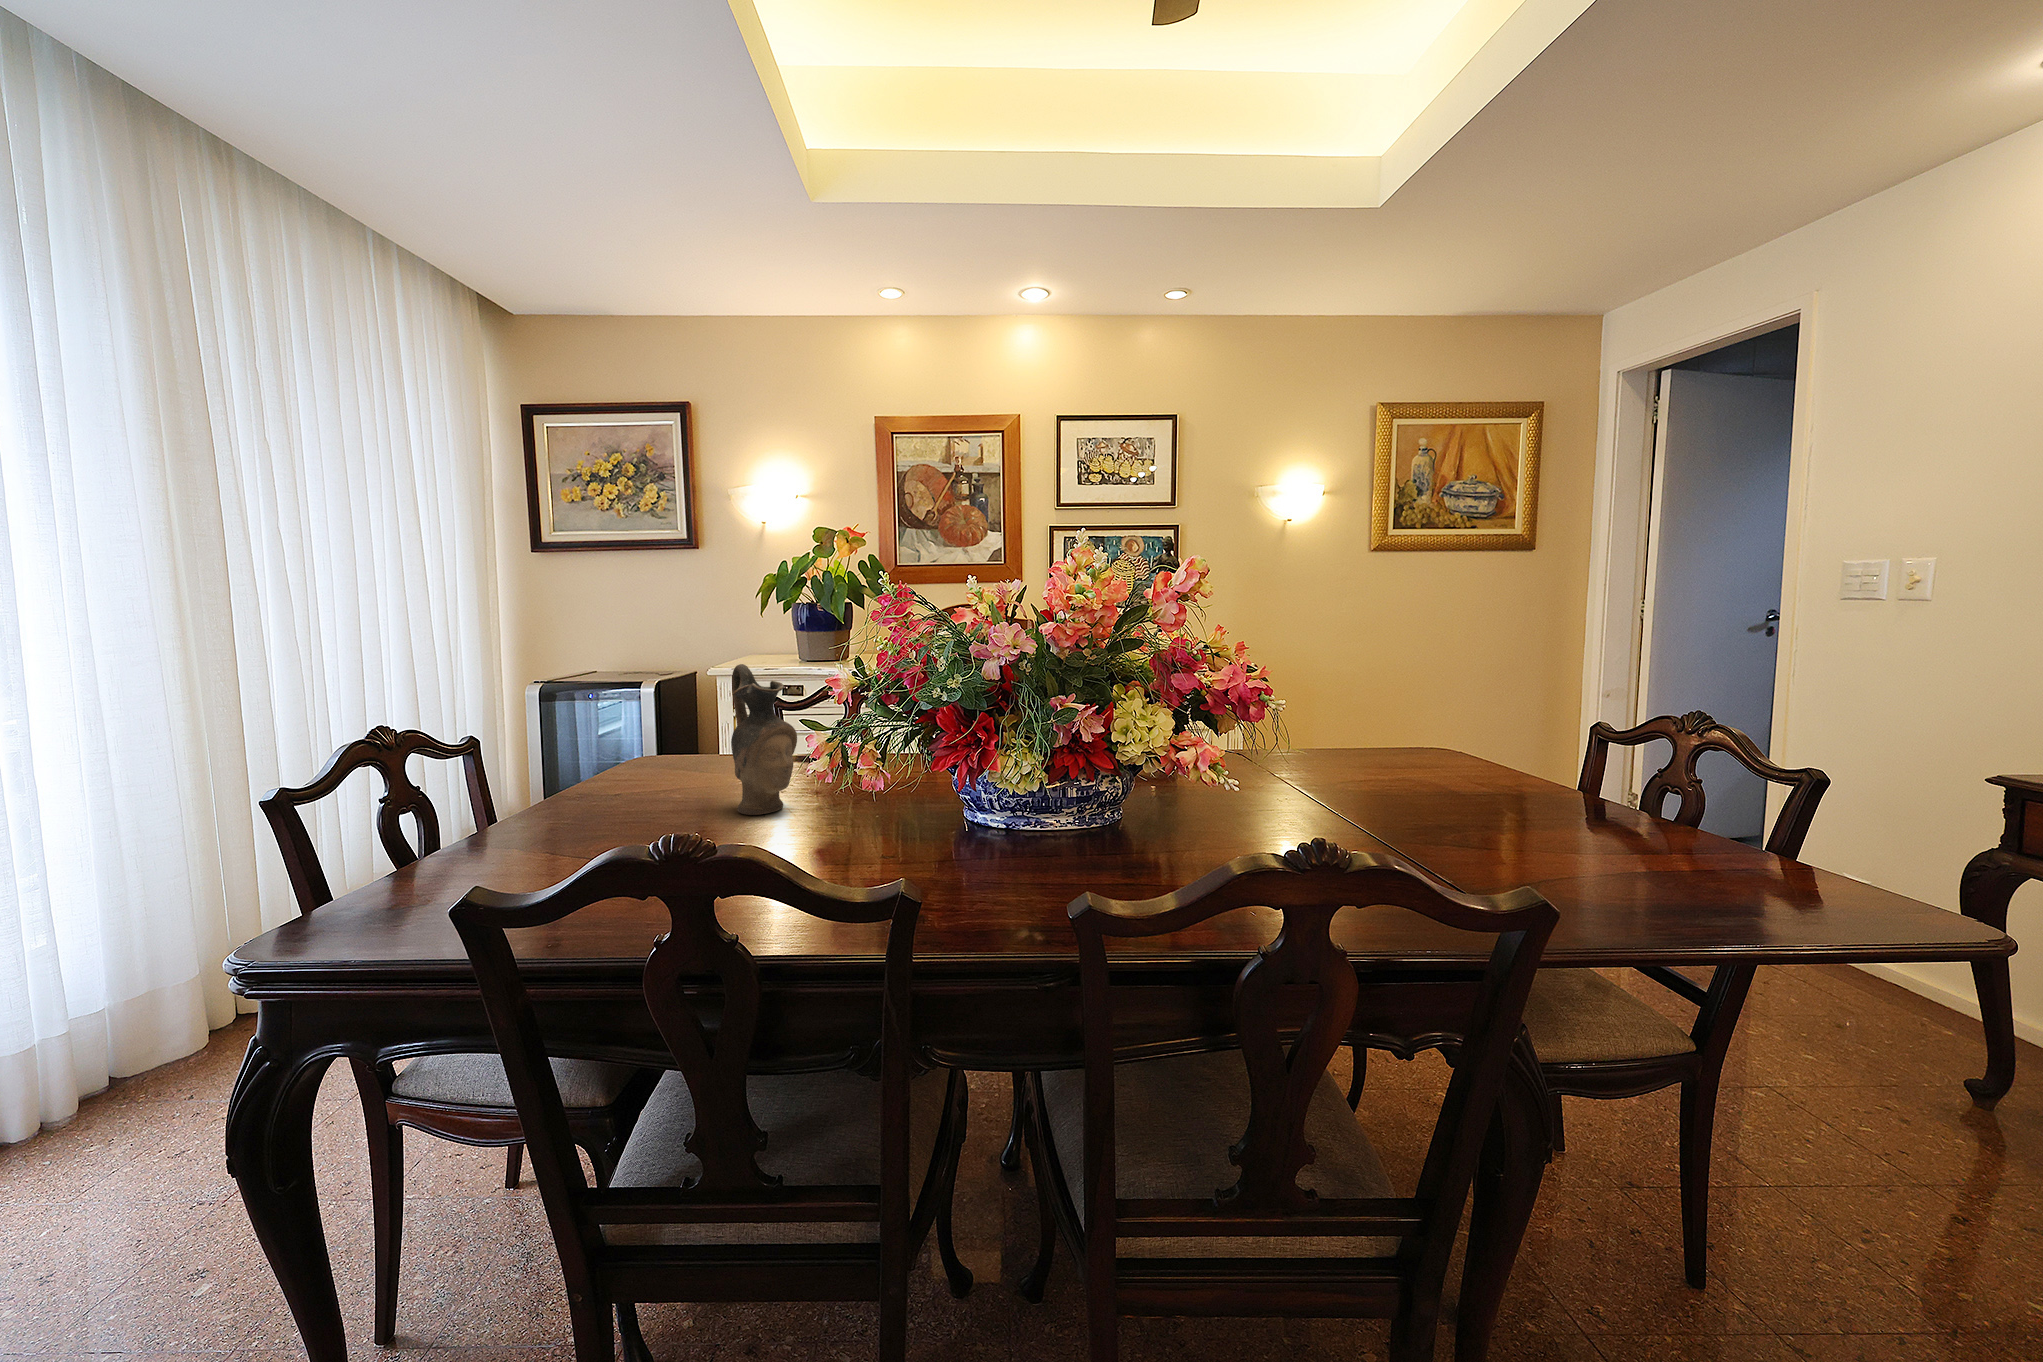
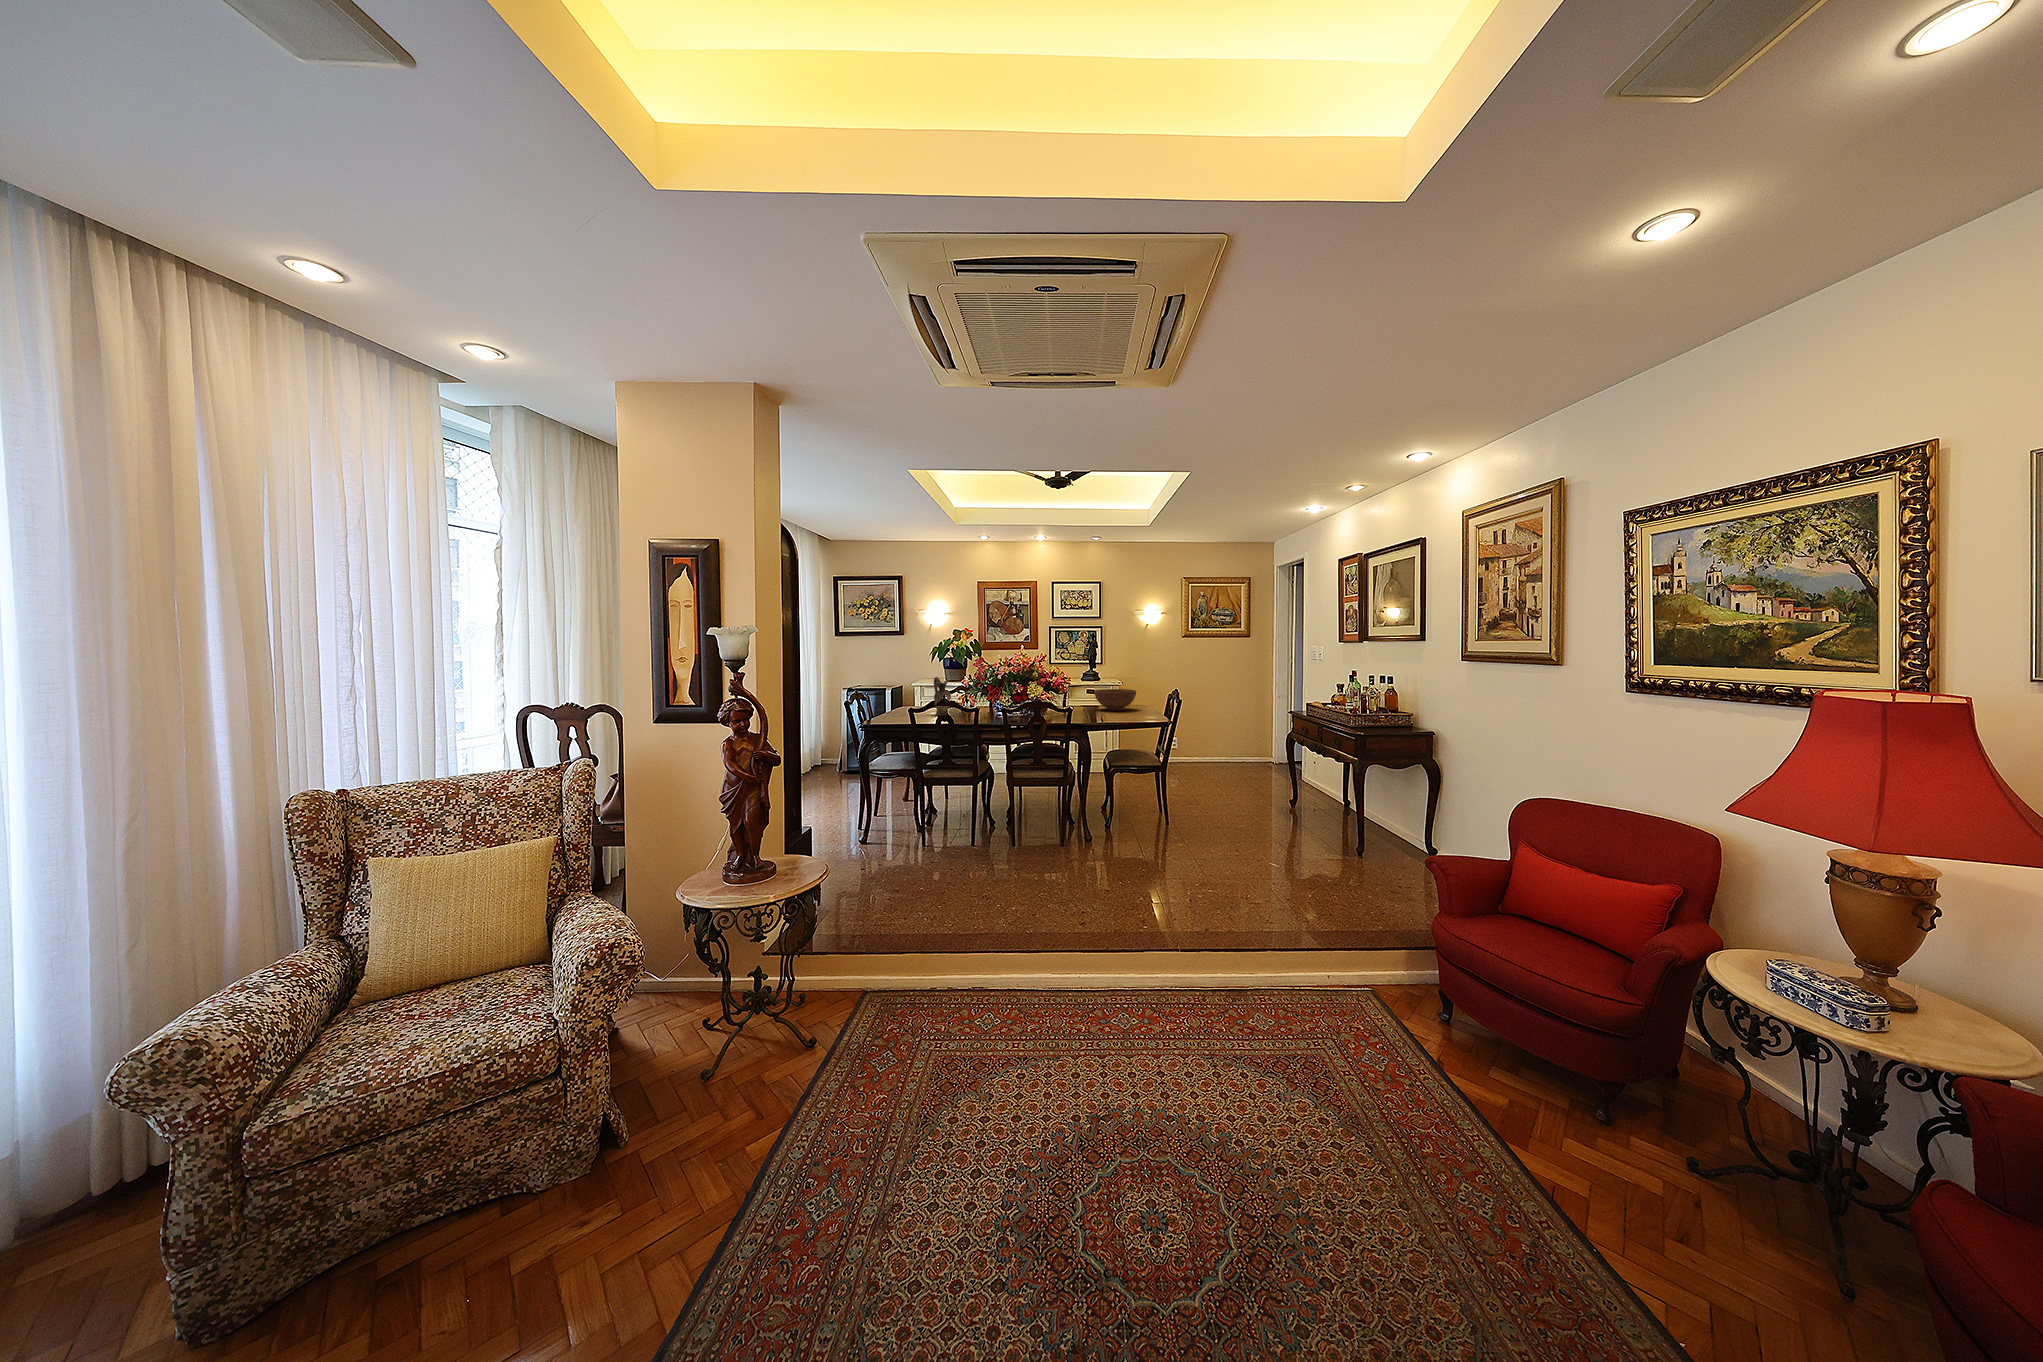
fruit bowl: none [1291,695,1451,775] -> present [1094,689,1136,711]

